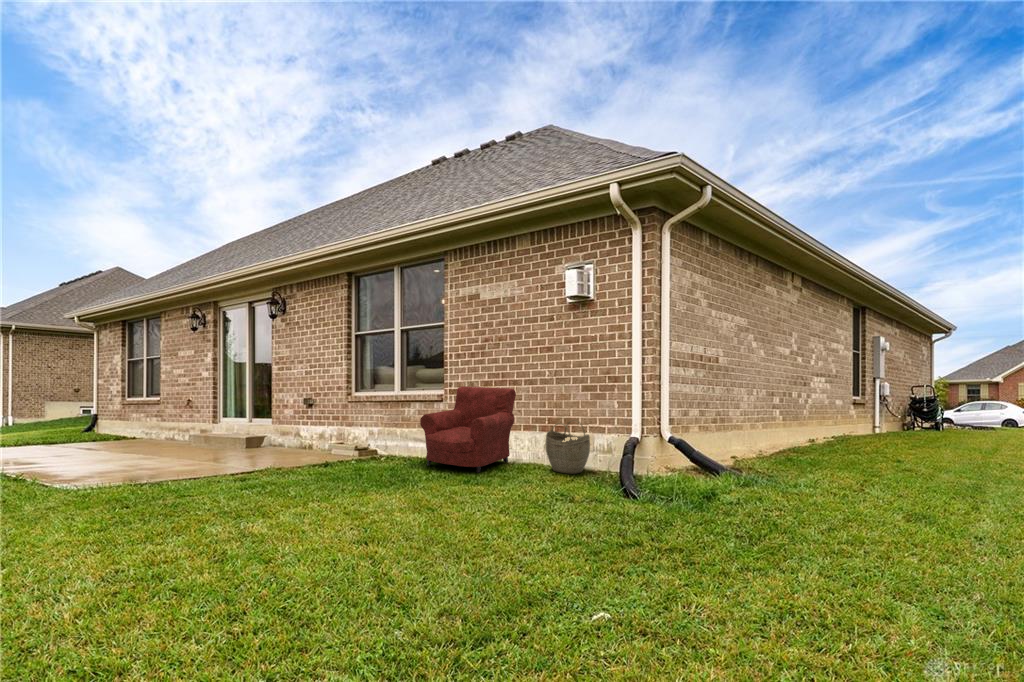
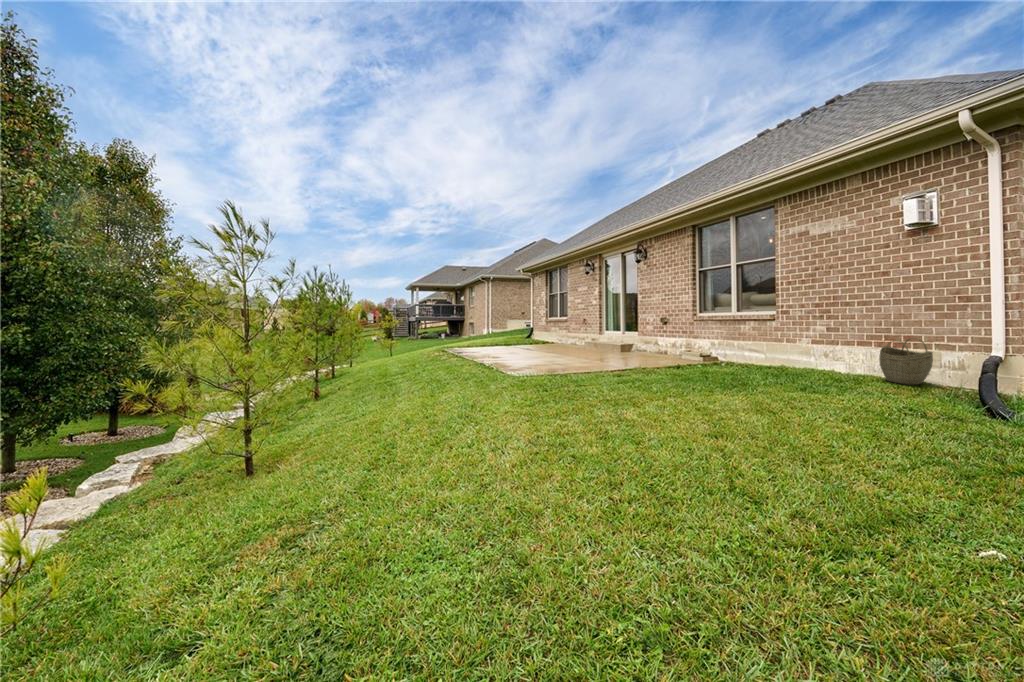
armchair: present [420,386,516,473] -> none [755,309,848,377]

